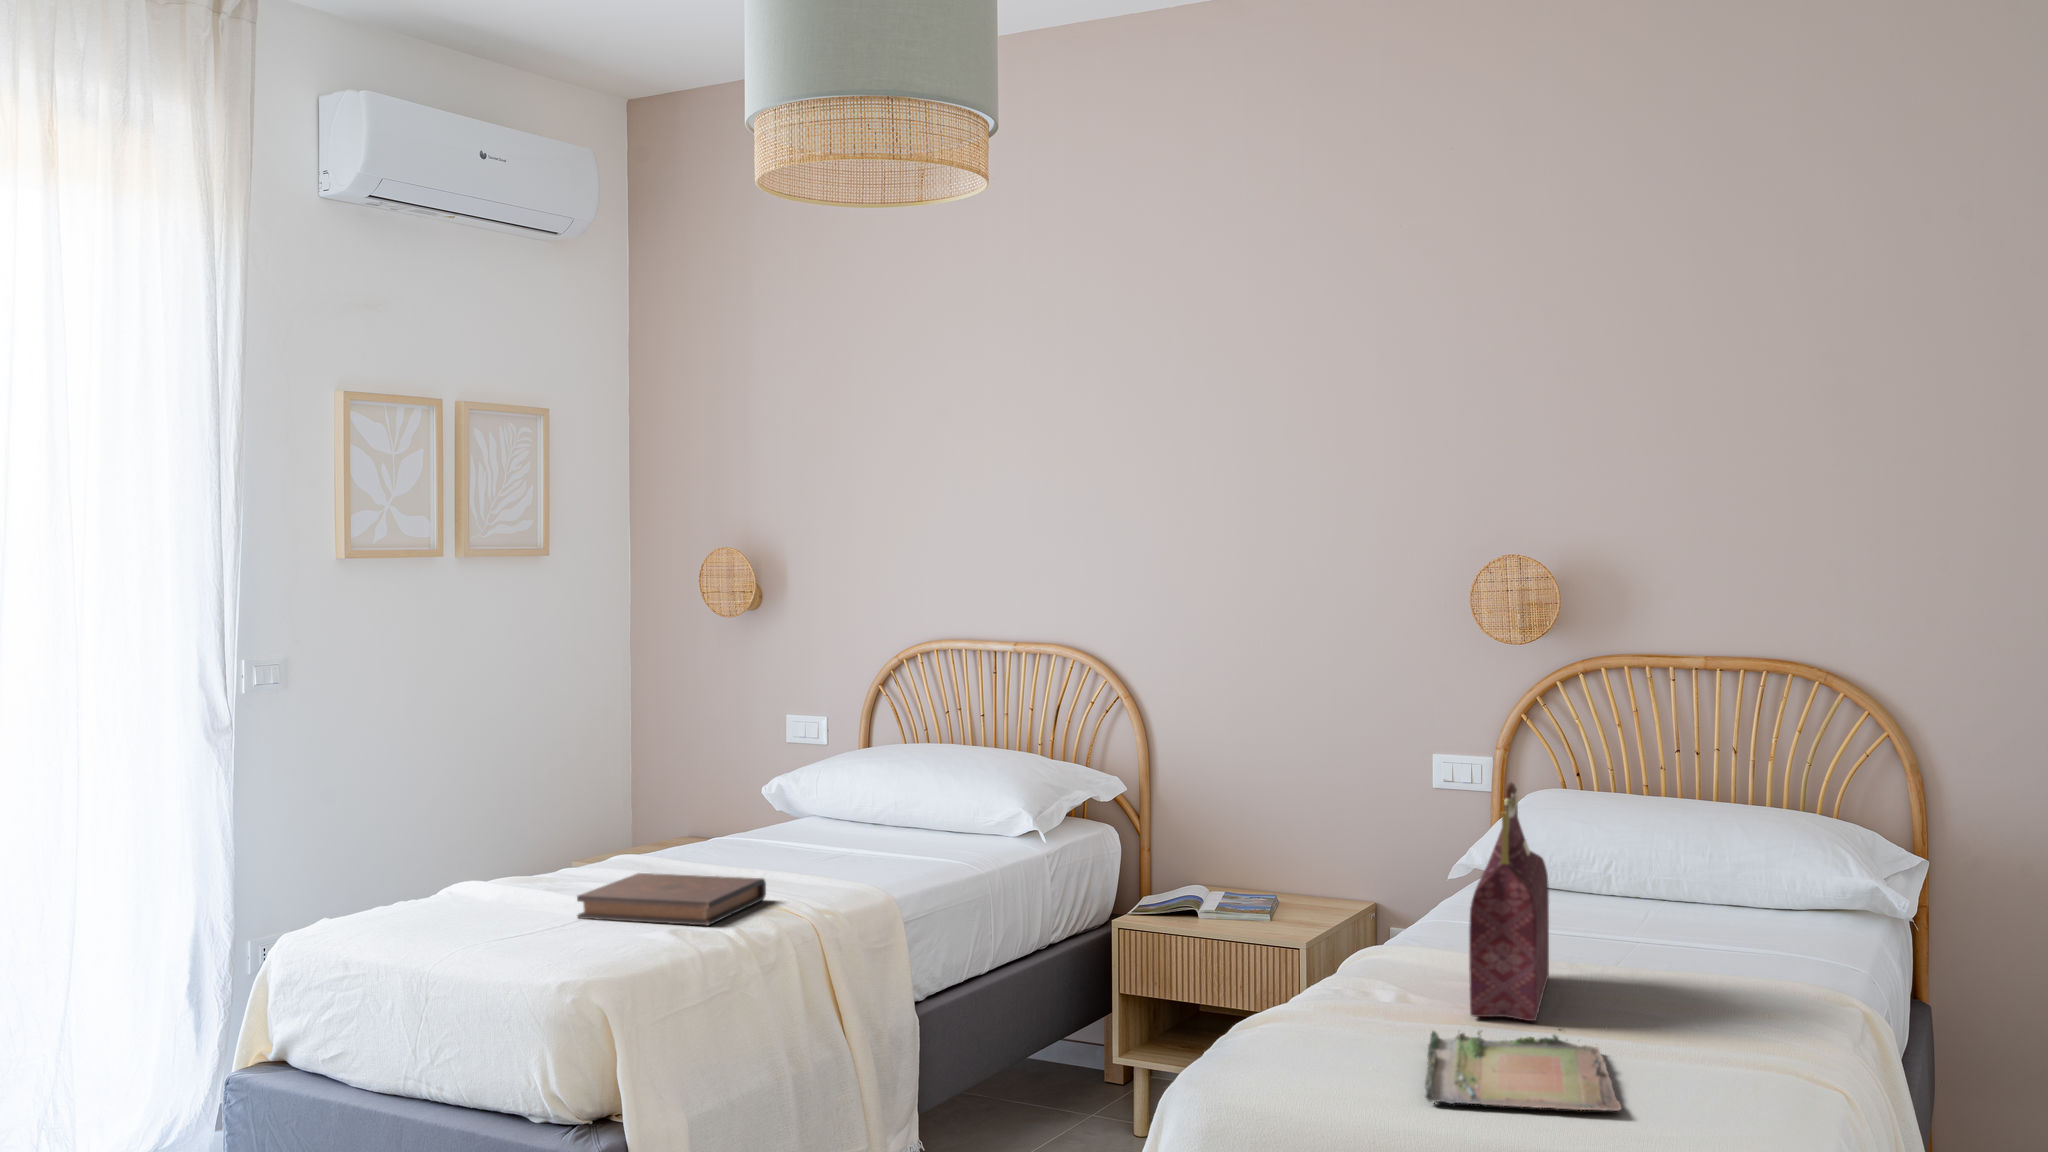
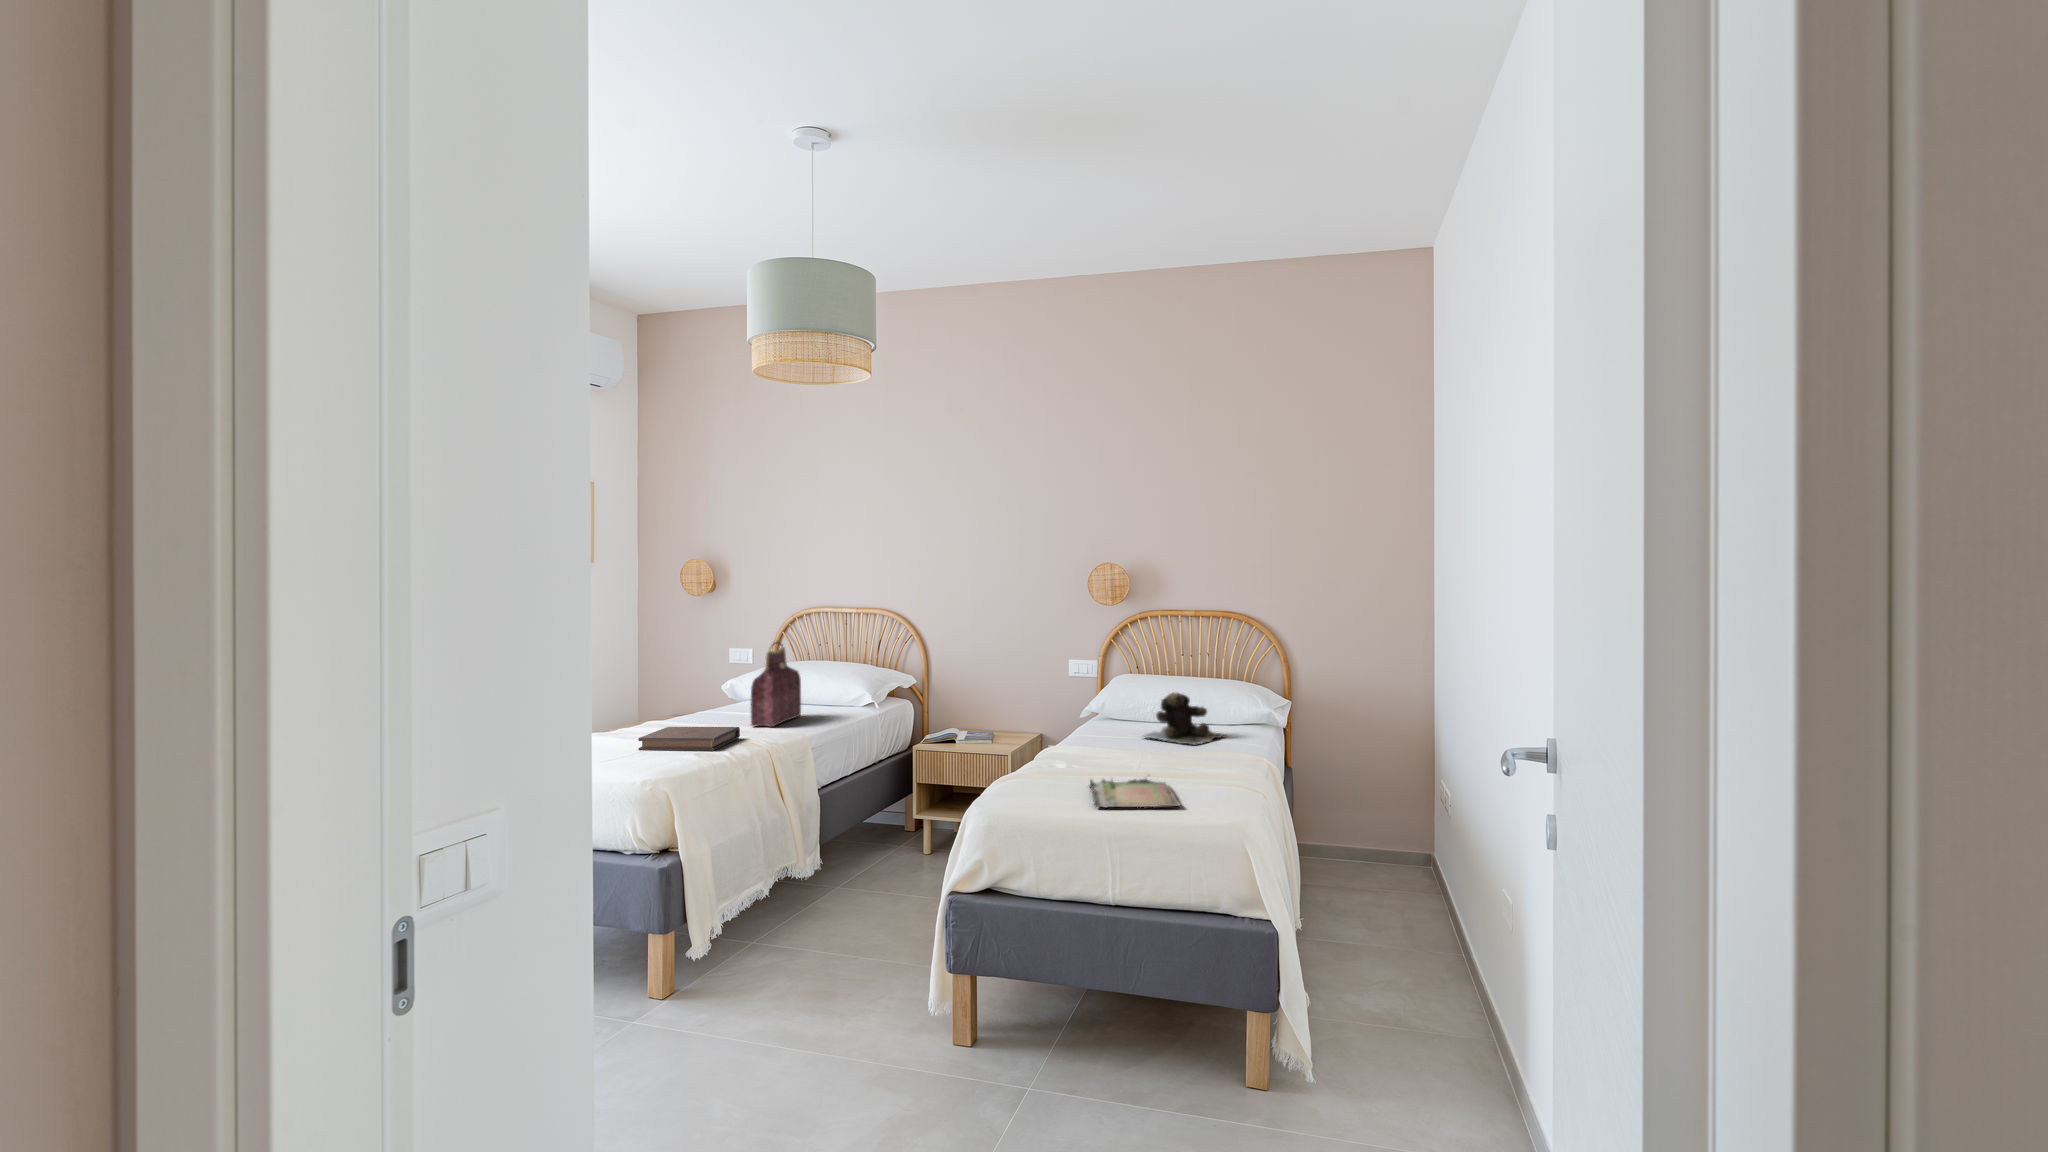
handbag: present [1469,783,1549,1021] -> present [751,642,801,727]
teddy bear: none [1570,837,1767,956] -> present [1143,693,1224,745]

